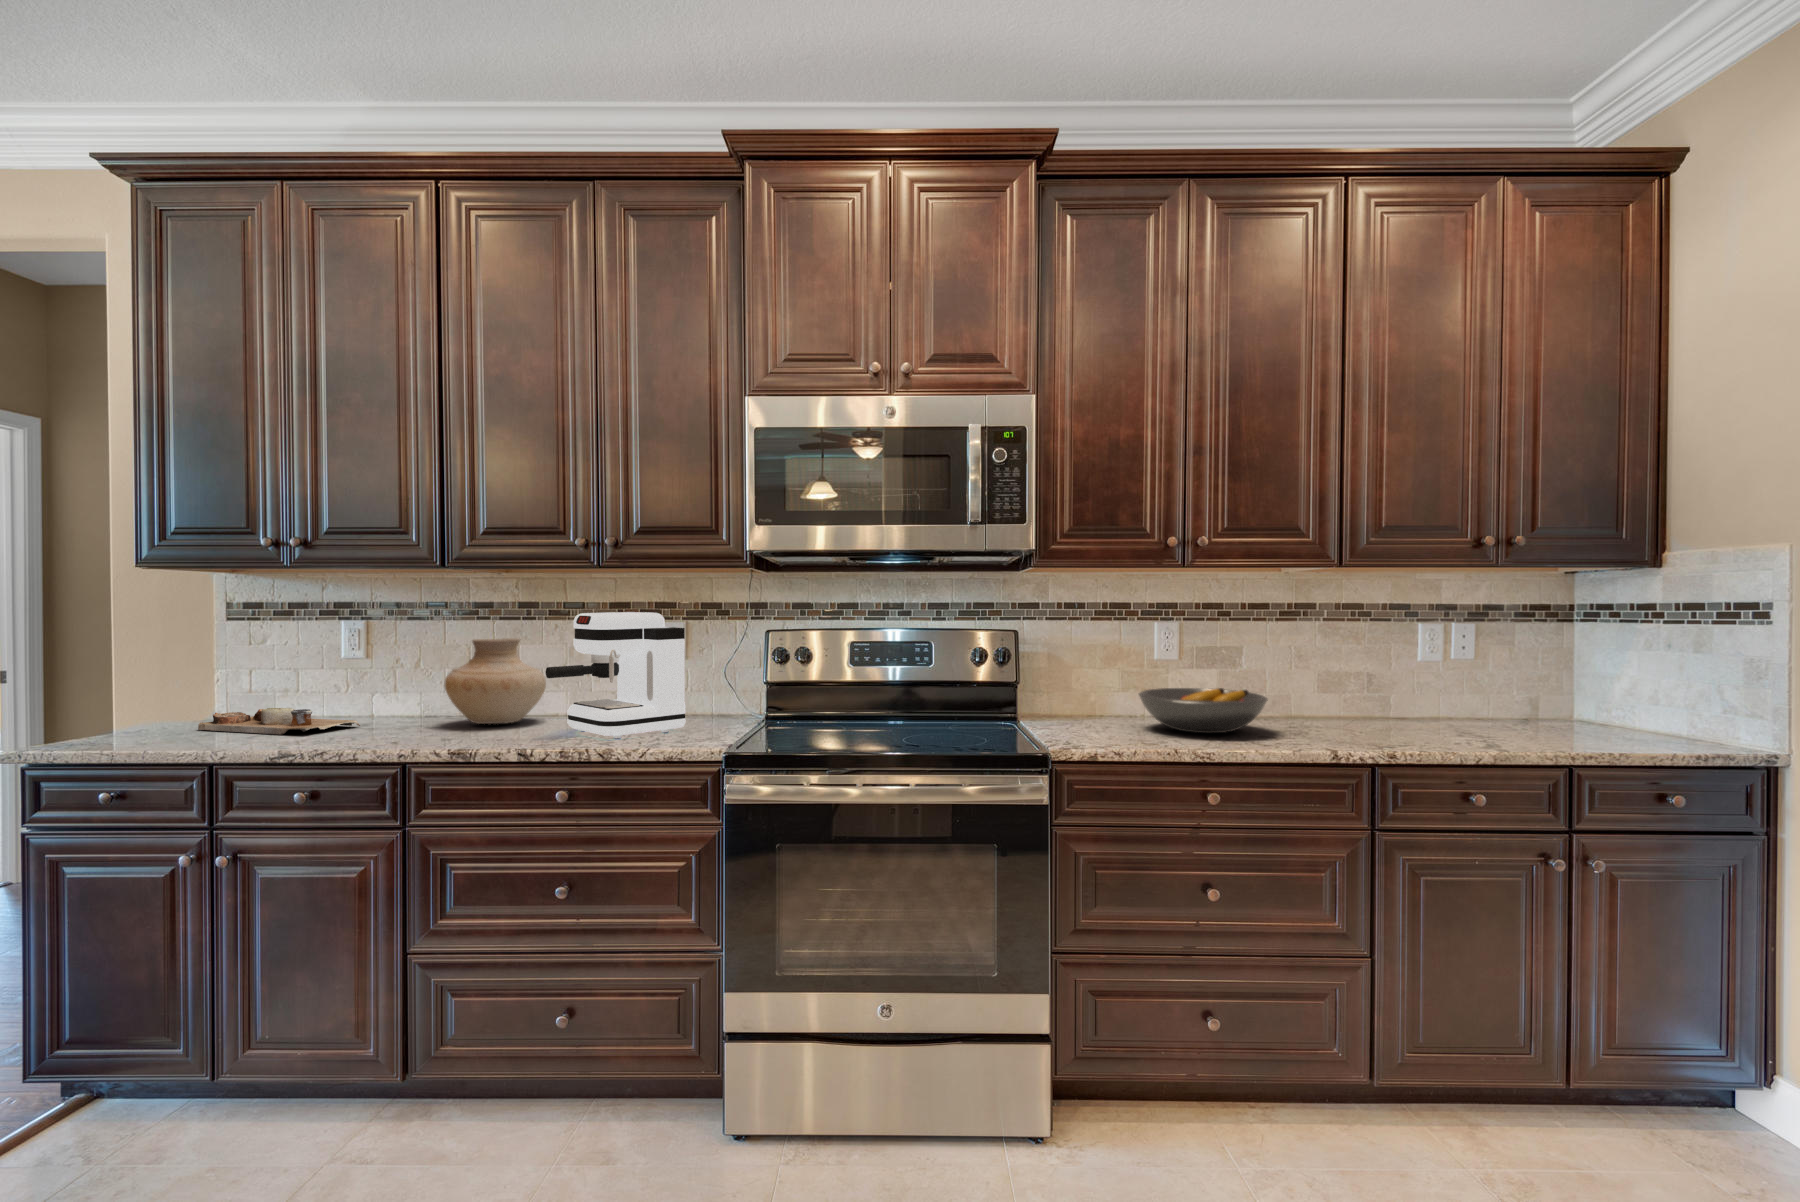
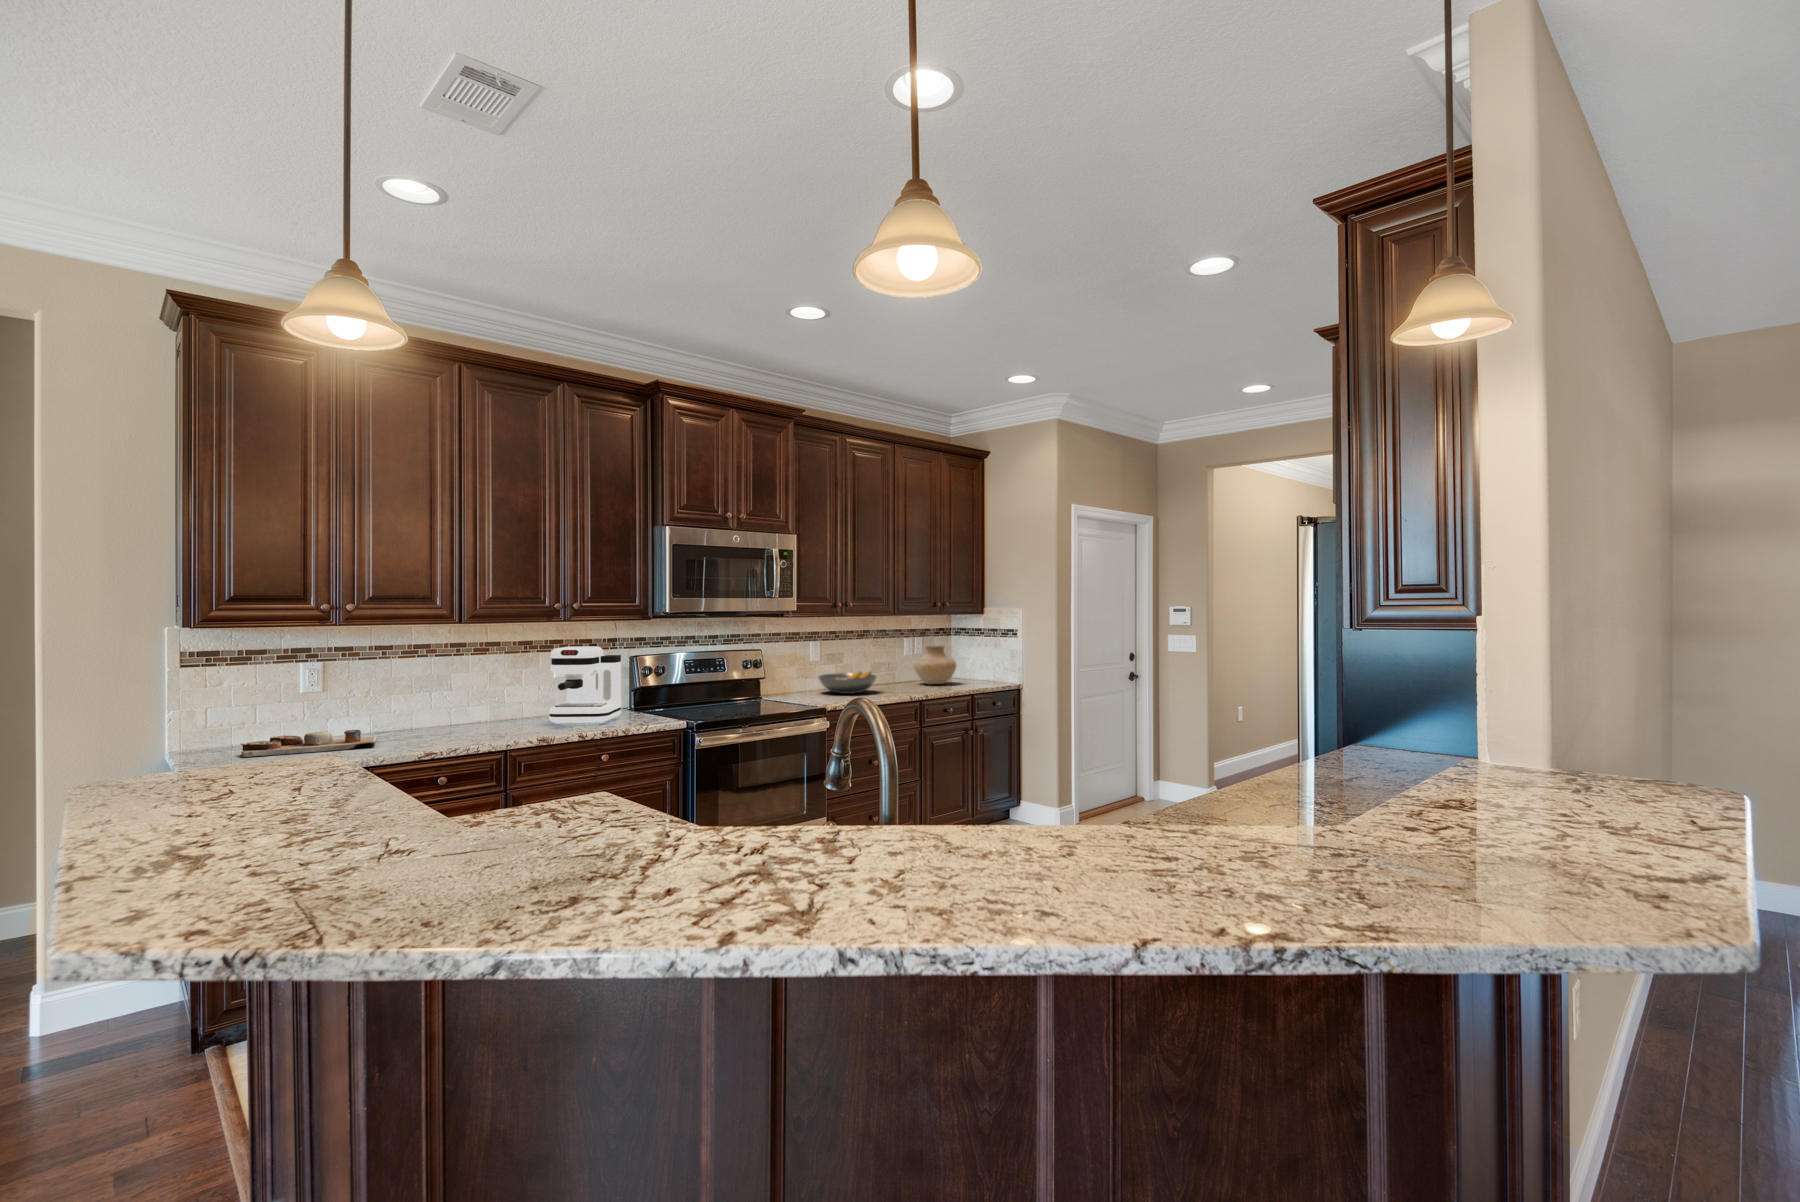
vase: present [444,638,546,724] -> present [914,645,956,684]

